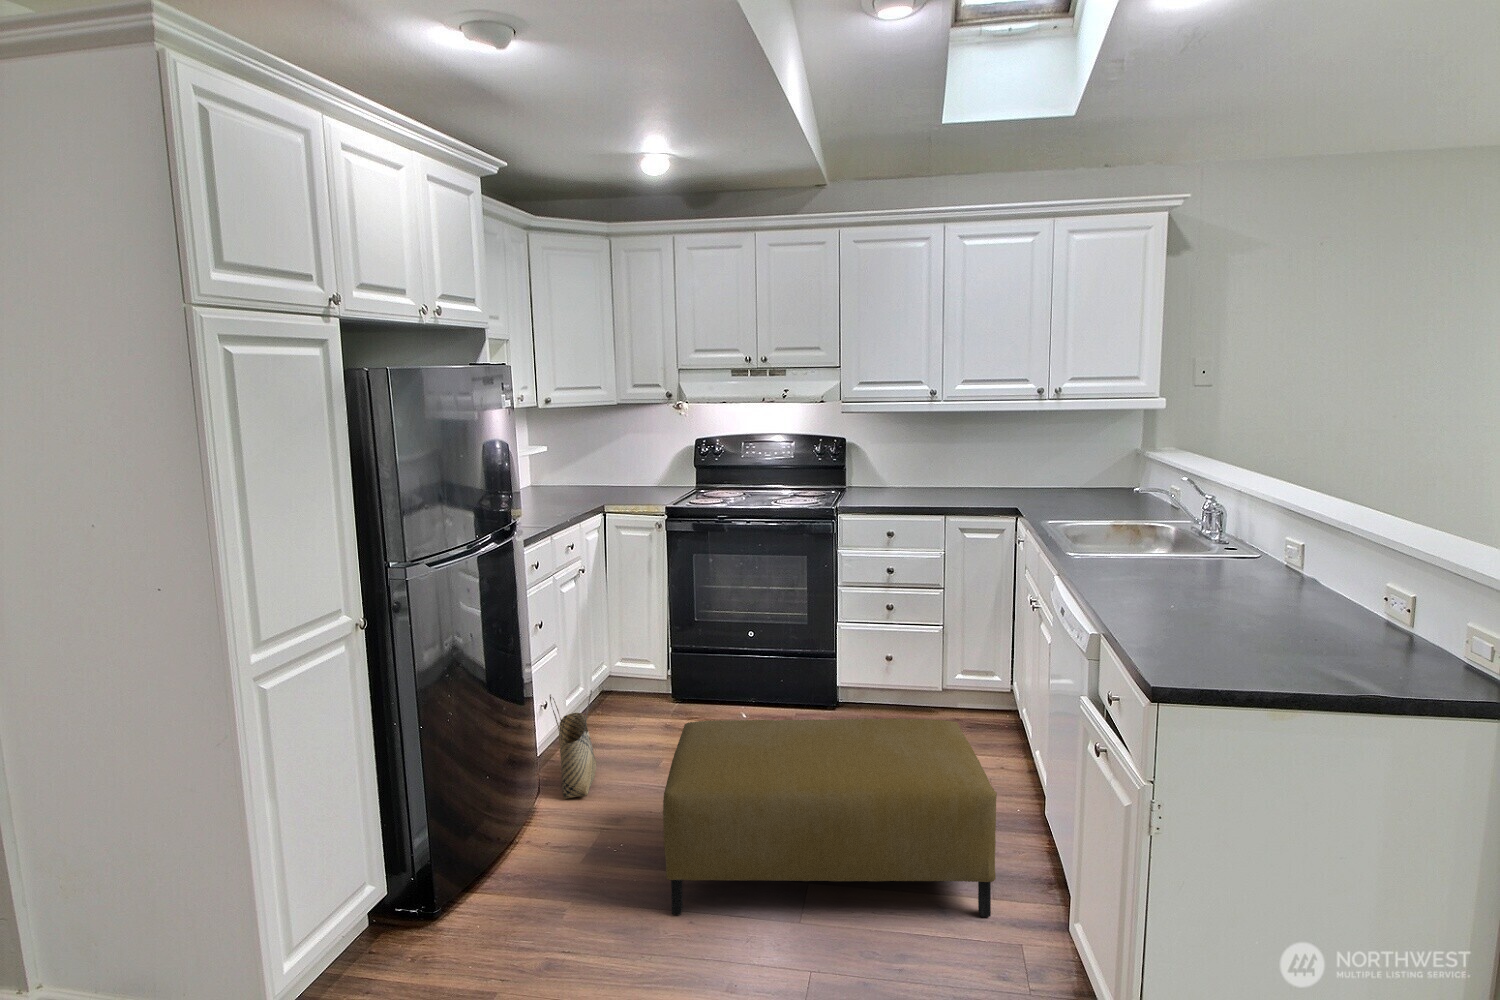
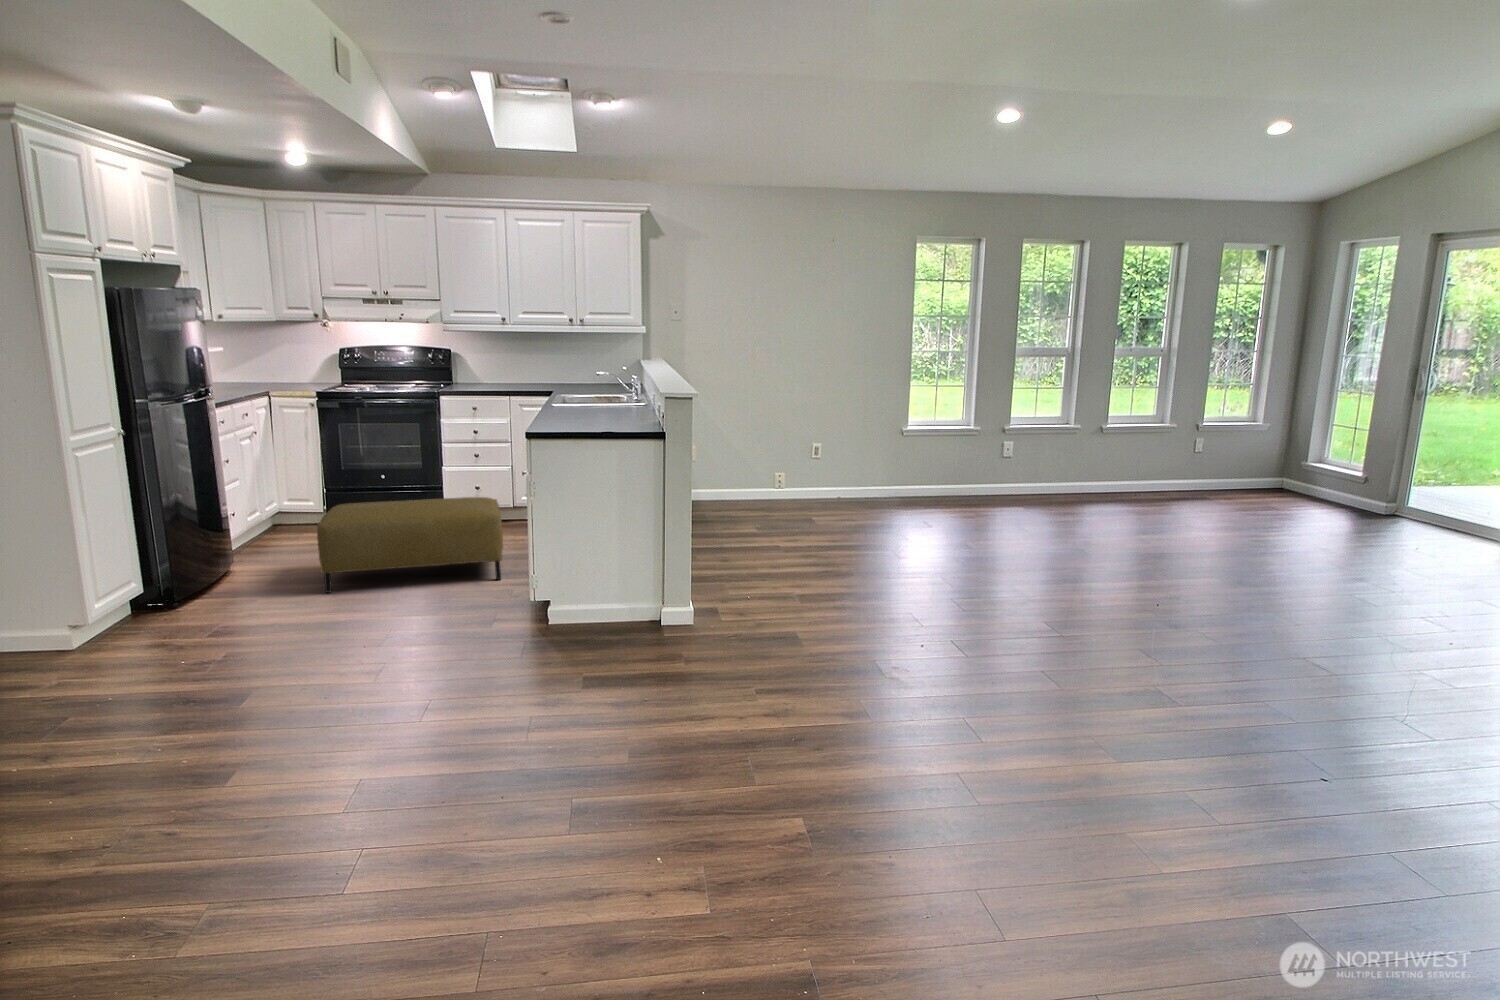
woven basket: present [550,690,597,798] -> none [238,500,274,566]

